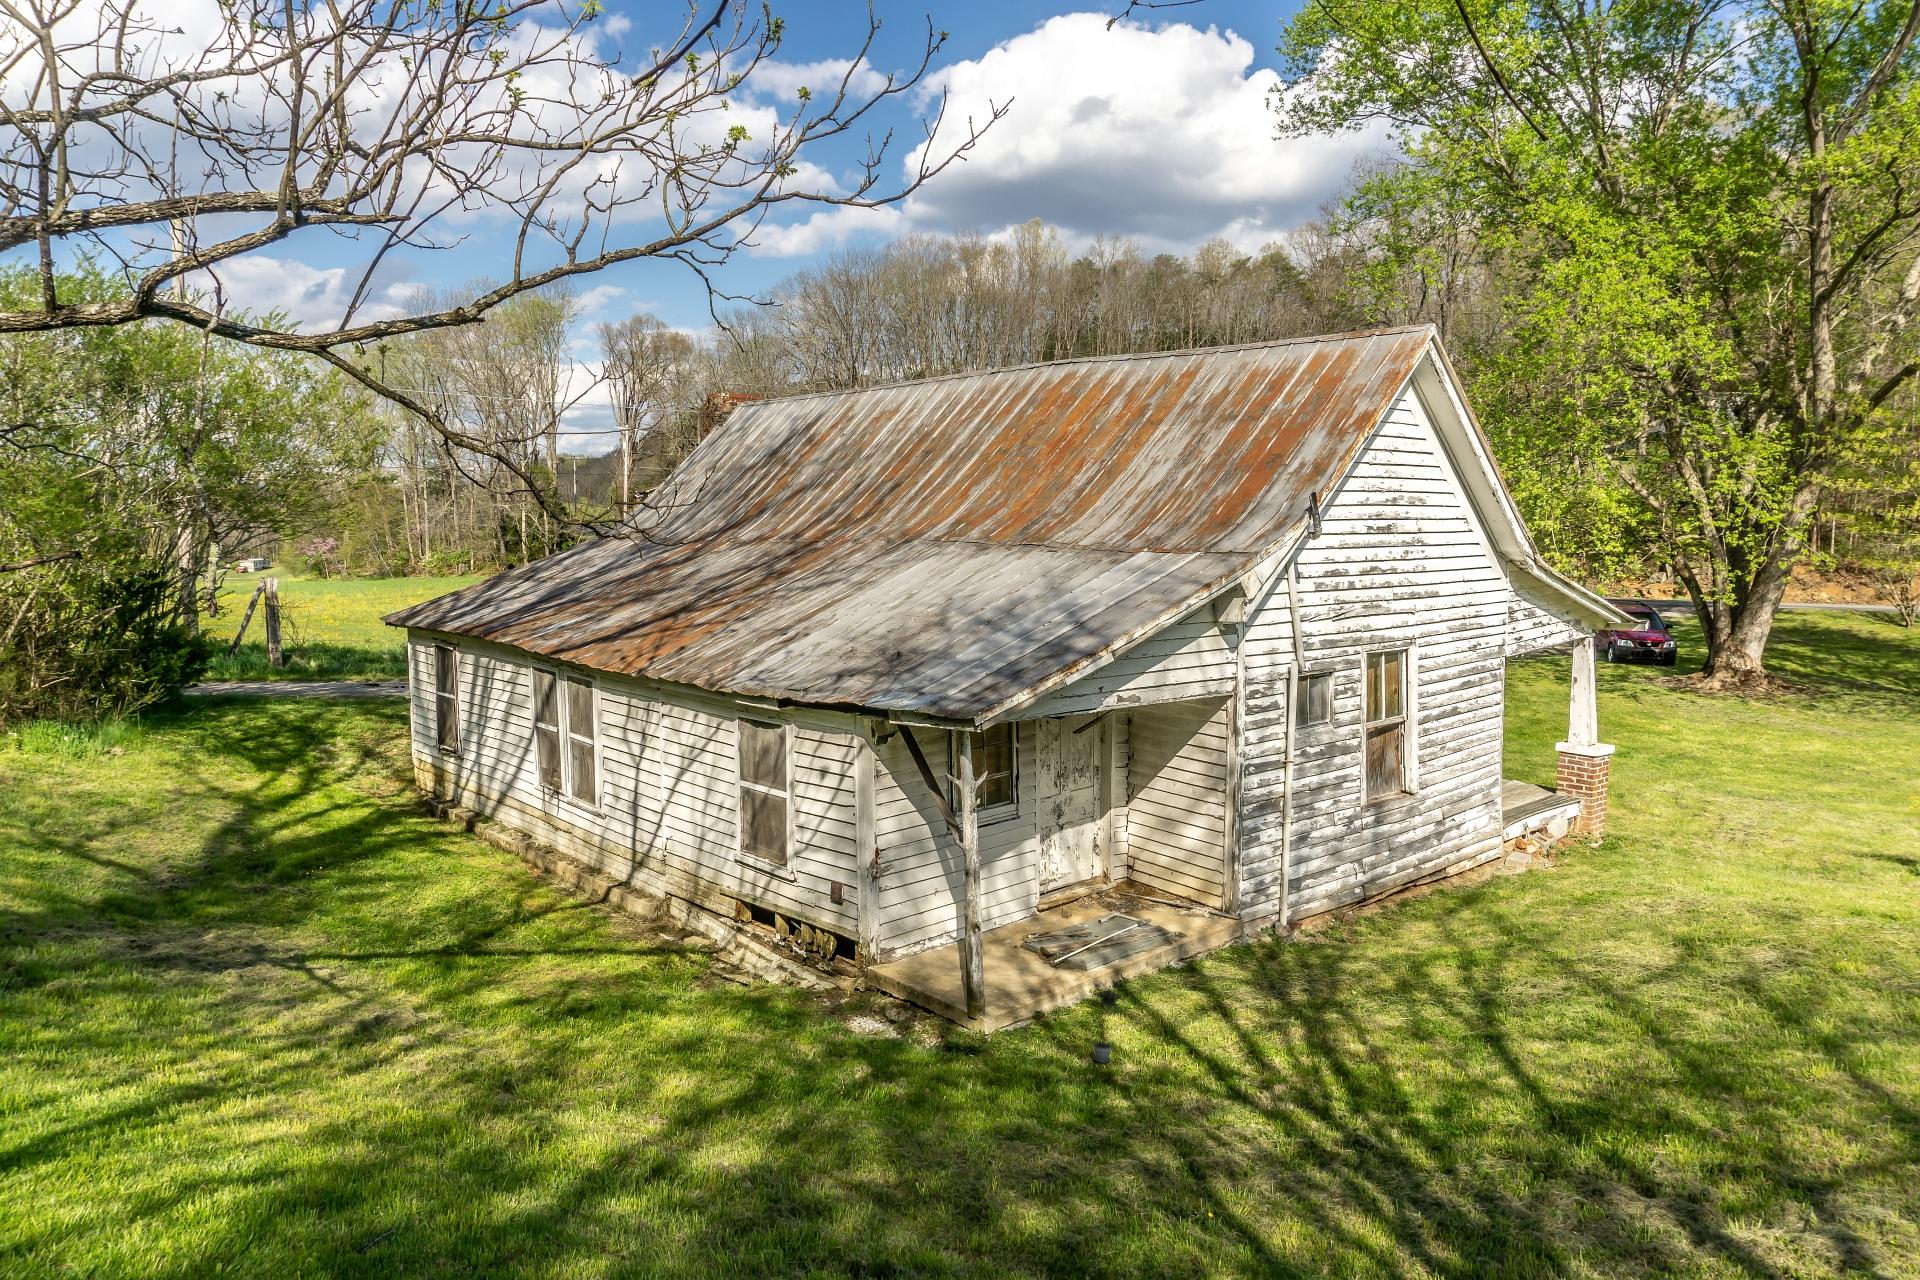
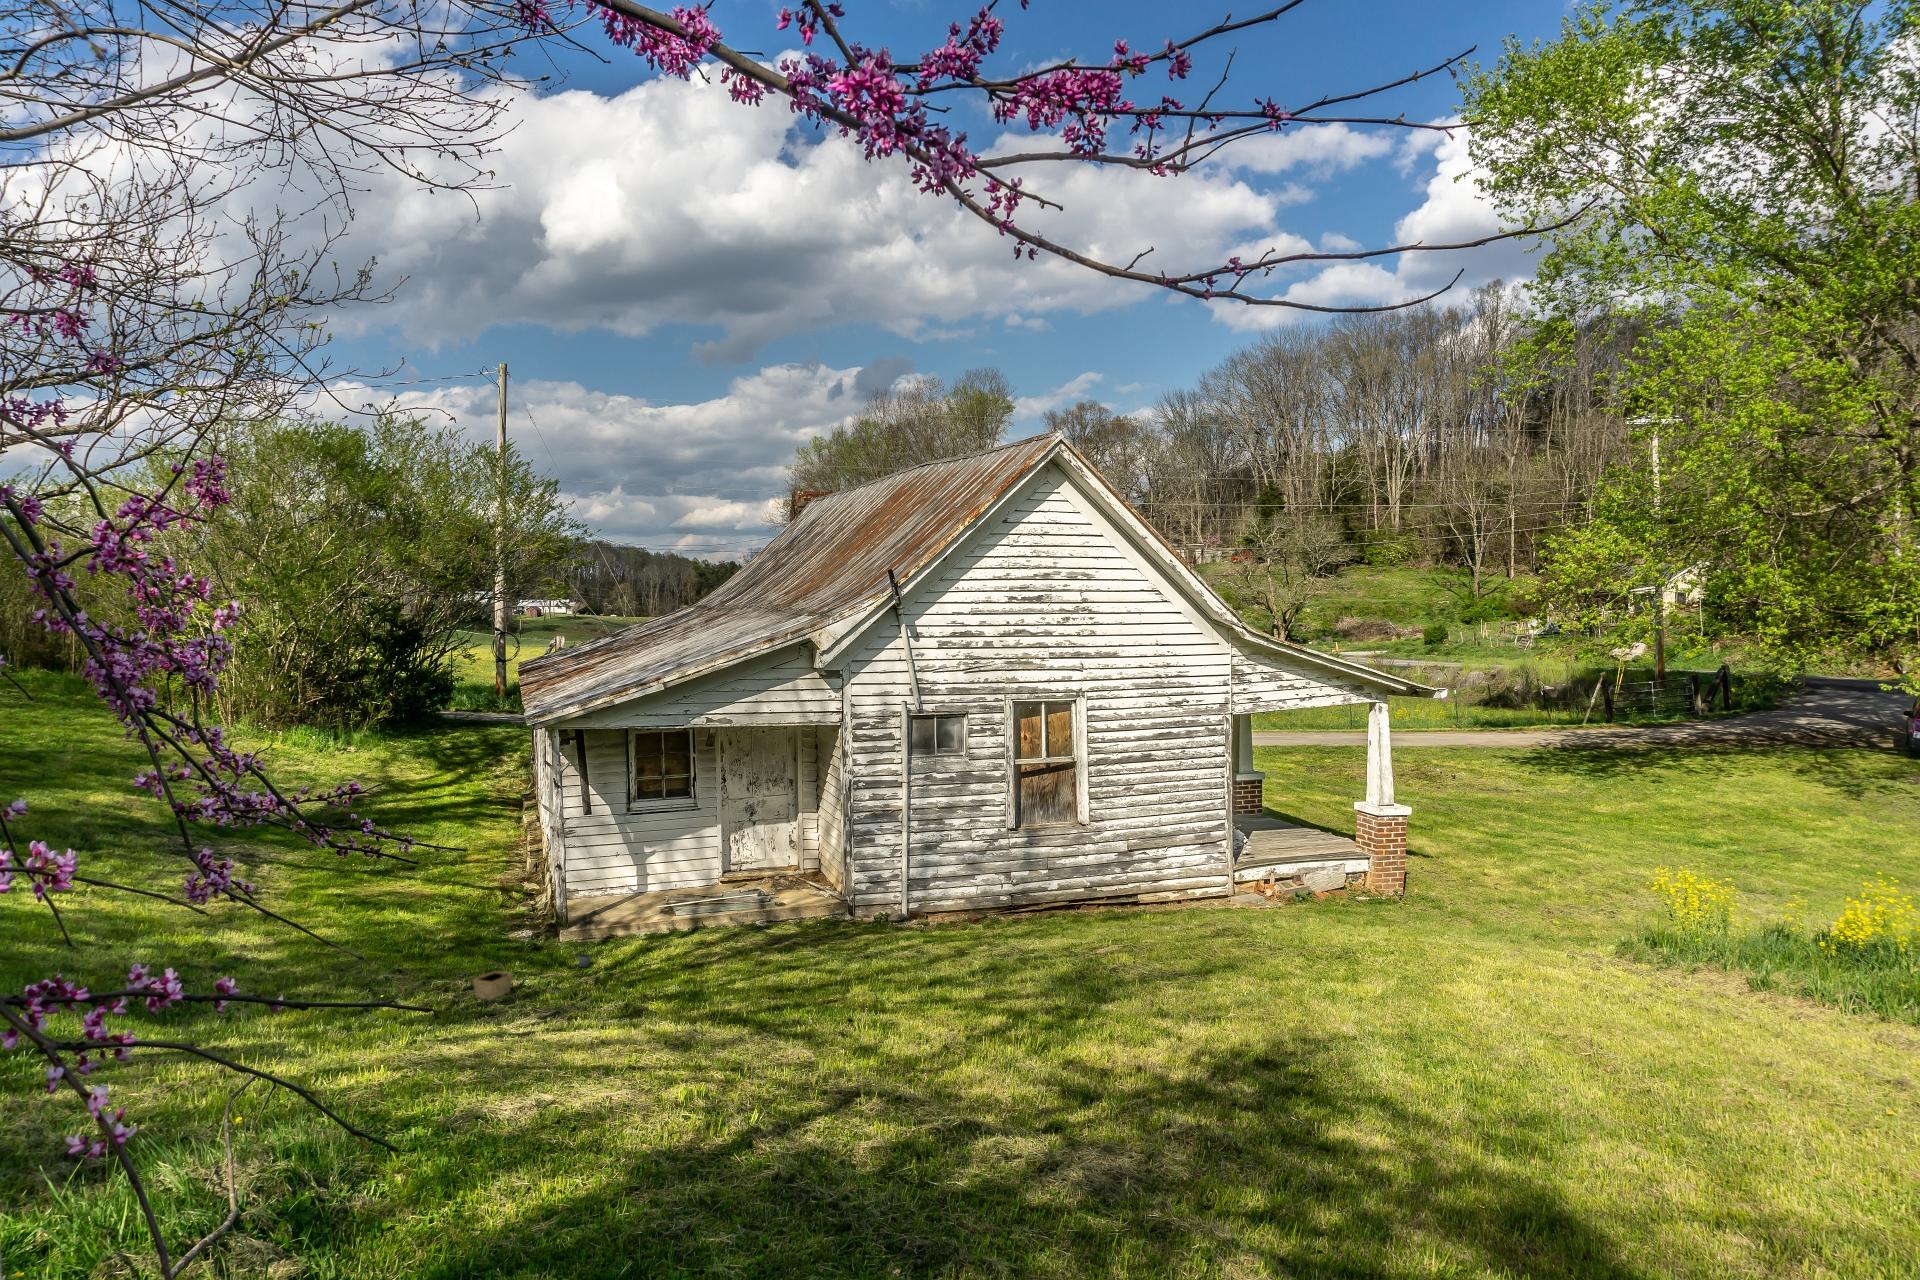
basket: none [1078,1082,1121,1140] -> present [473,969,513,1000]

